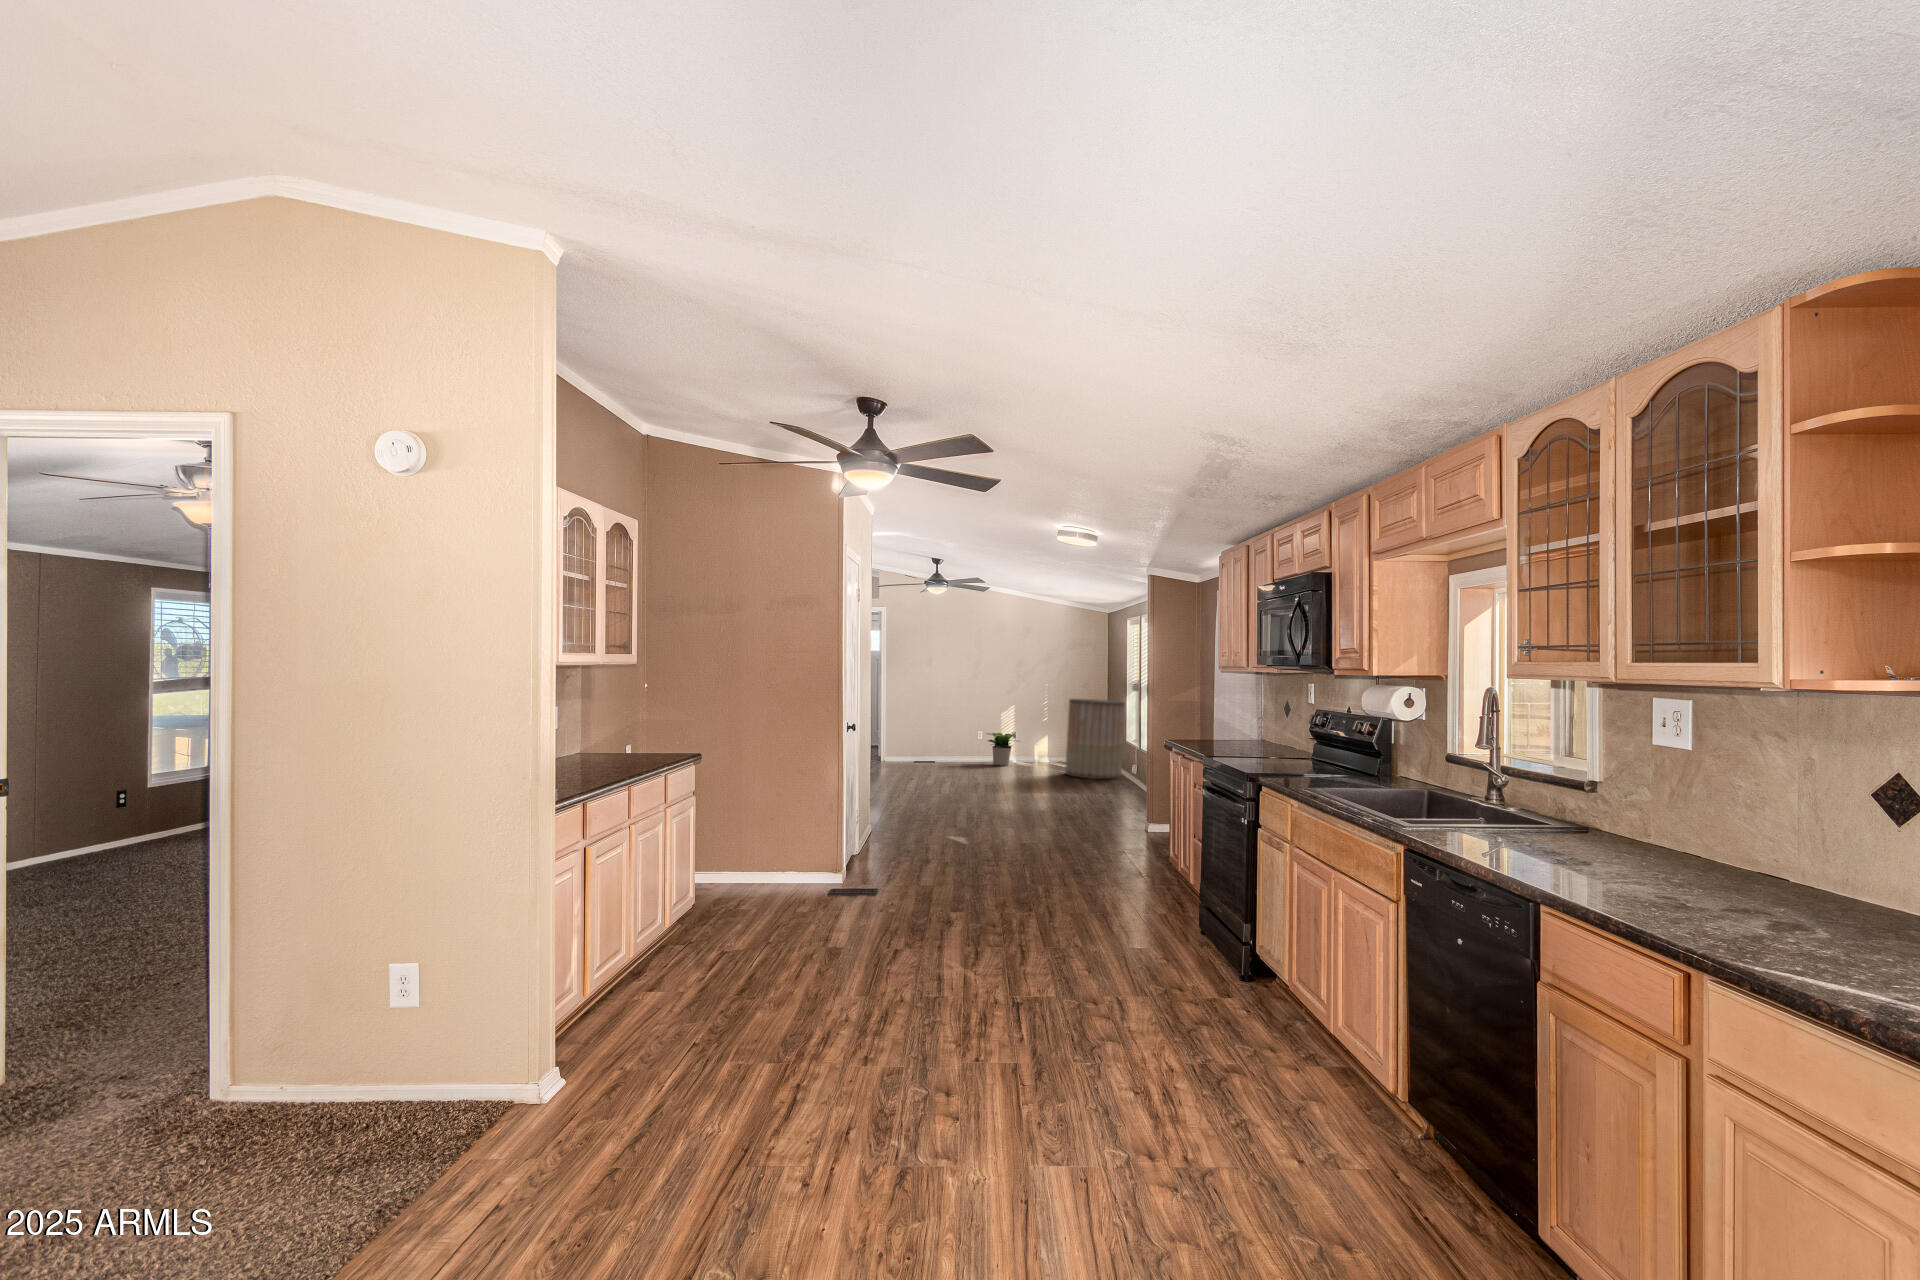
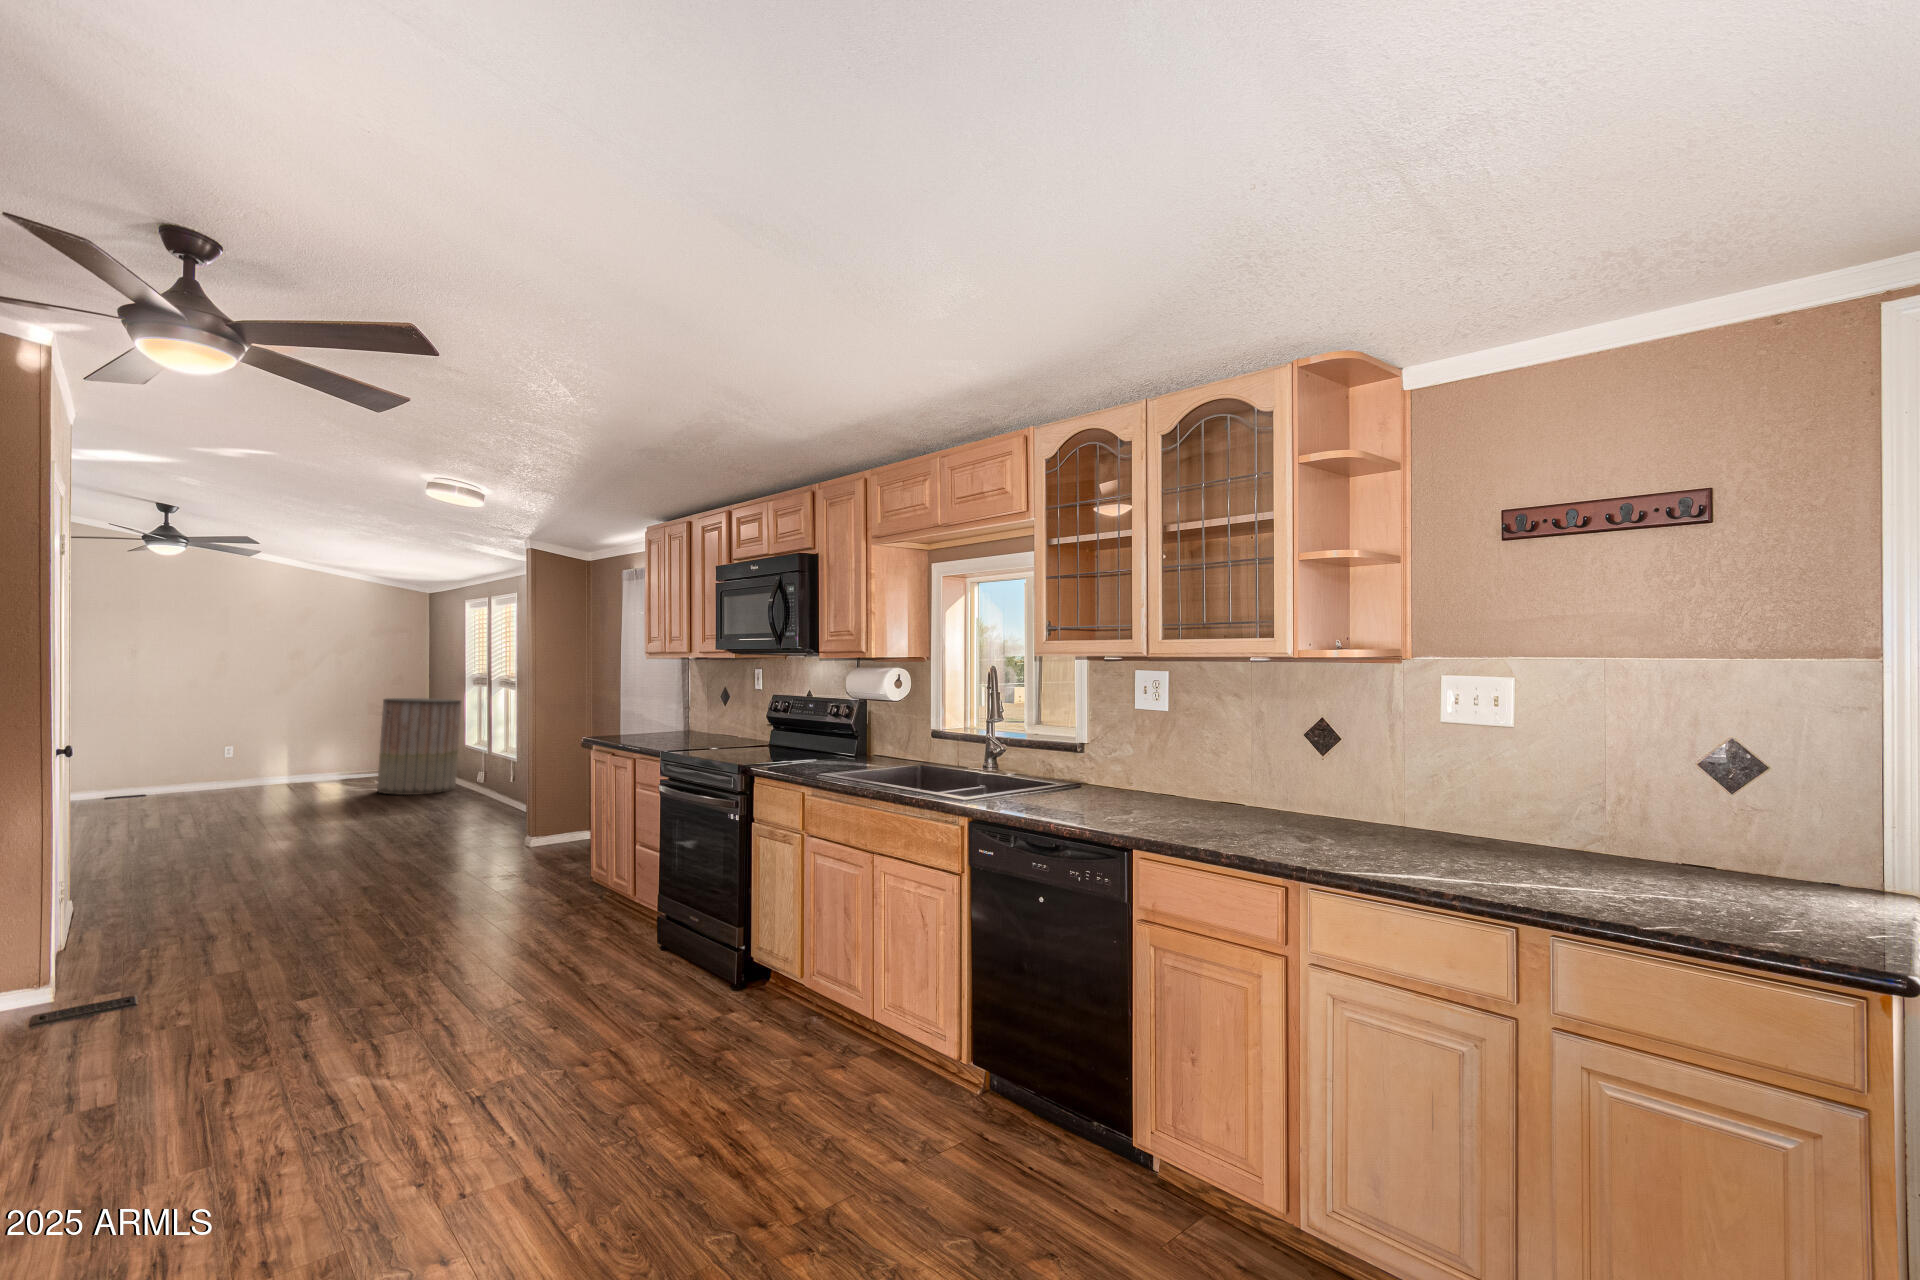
potted plant: present [987,733,1019,766] -> none [246,748,304,791]

